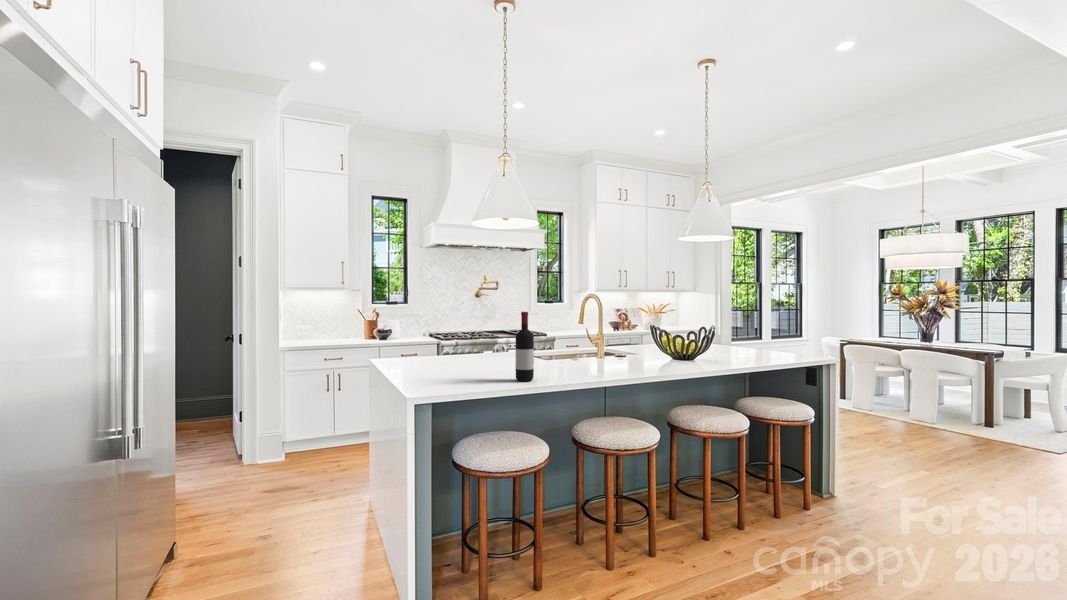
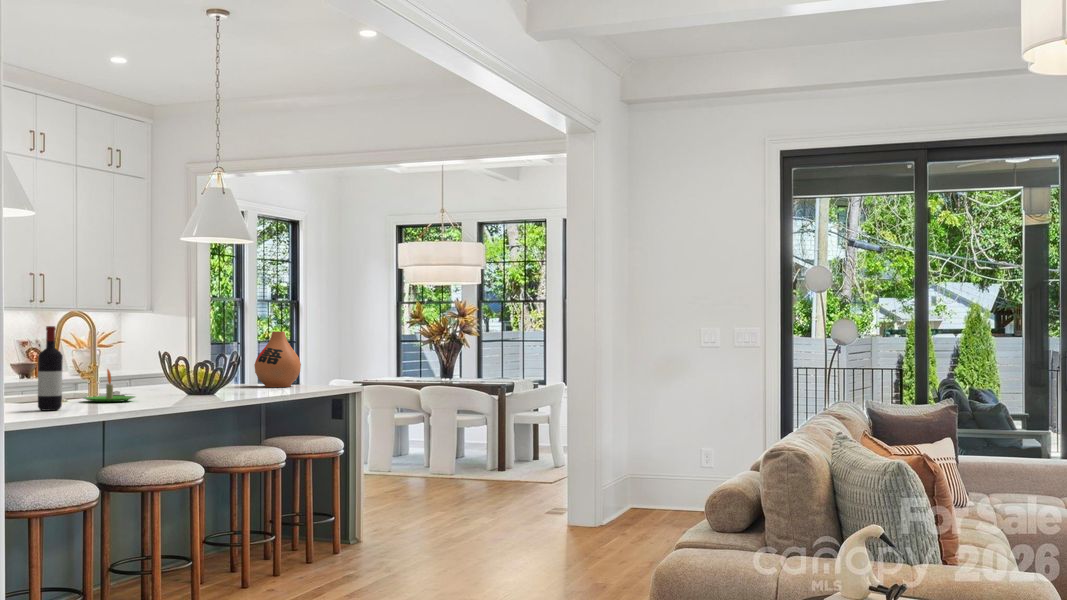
vase: none [734,311,776,357] -> present [254,332,301,387]
candle: none [572,343,613,371] -> present [84,370,135,402]

